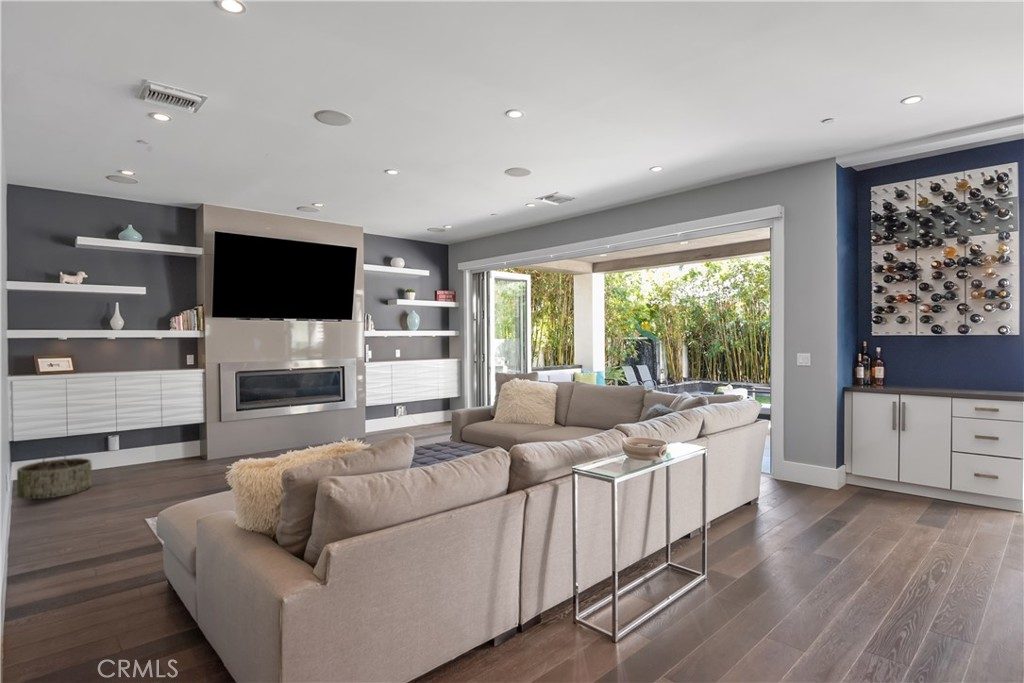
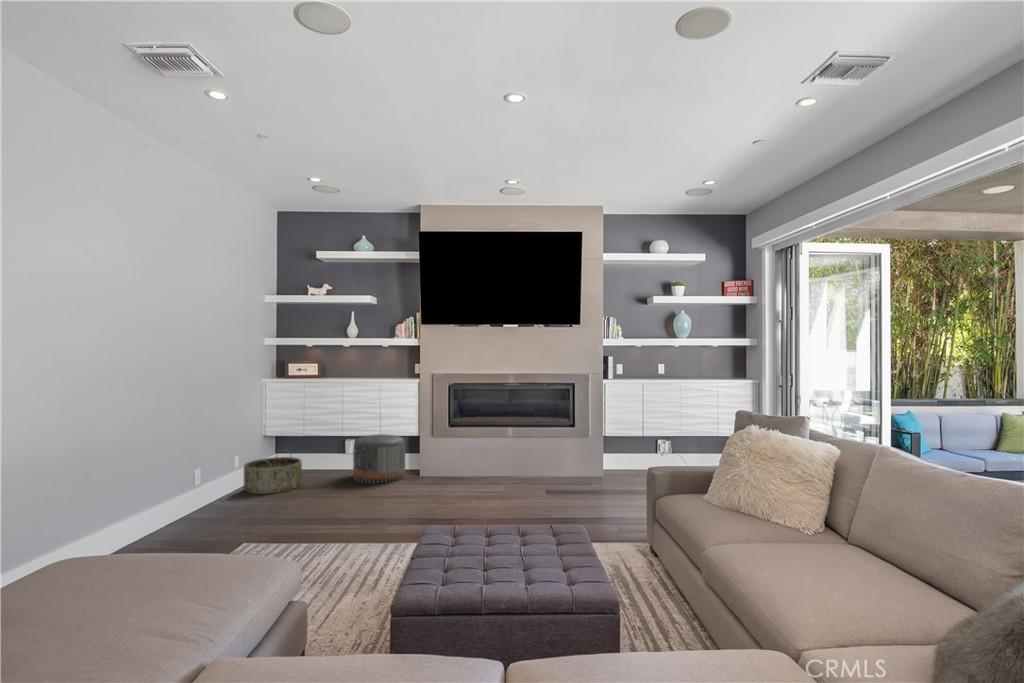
pouf: none [137,425,196,473] -> present [353,434,405,483]

